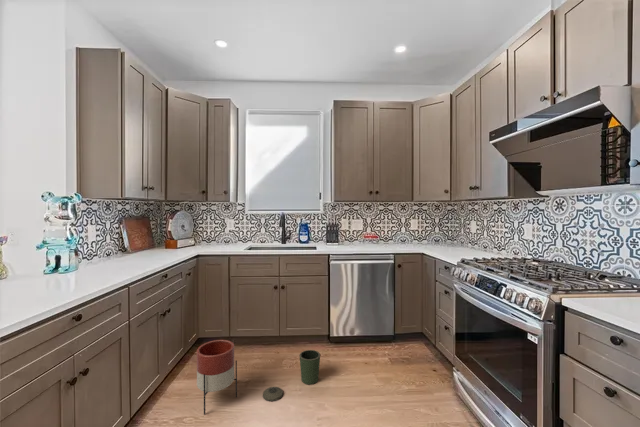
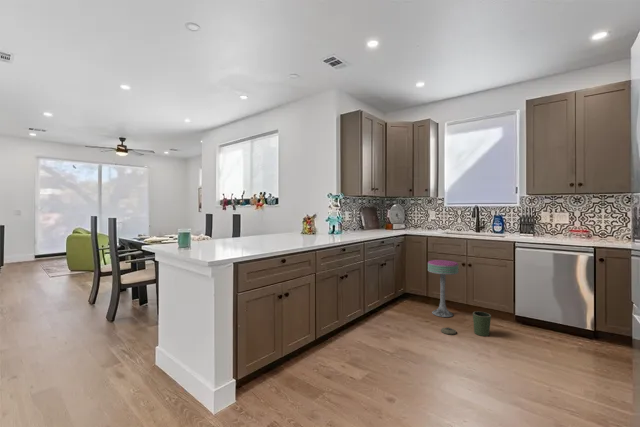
bar stool: none [235,286,274,366] -> present [428,260,459,317]
planter: present [197,340,237,415] -> none [398,287,424,327]

